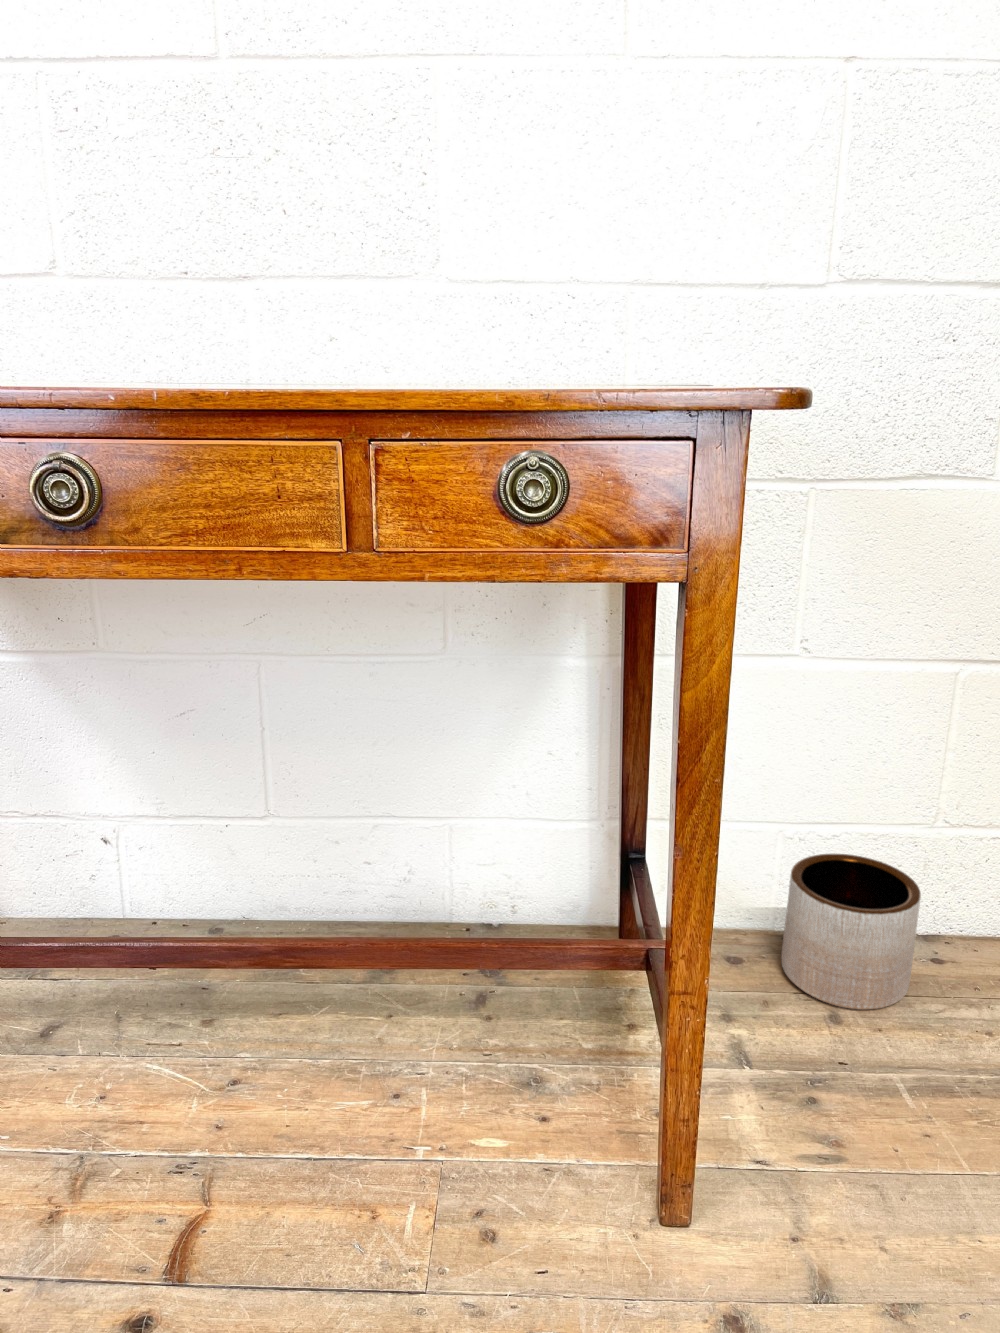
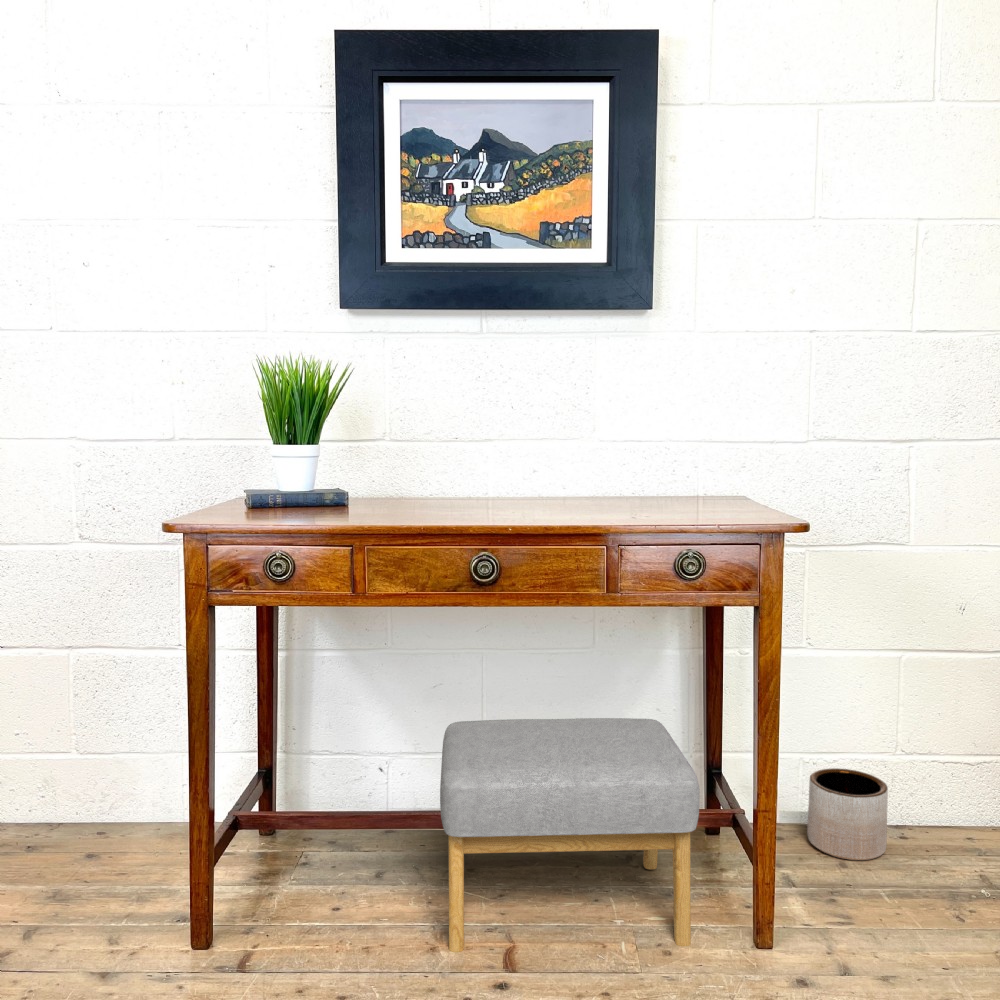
footstool: none [32,784,556,1227] -> present [440,718,700,952]

